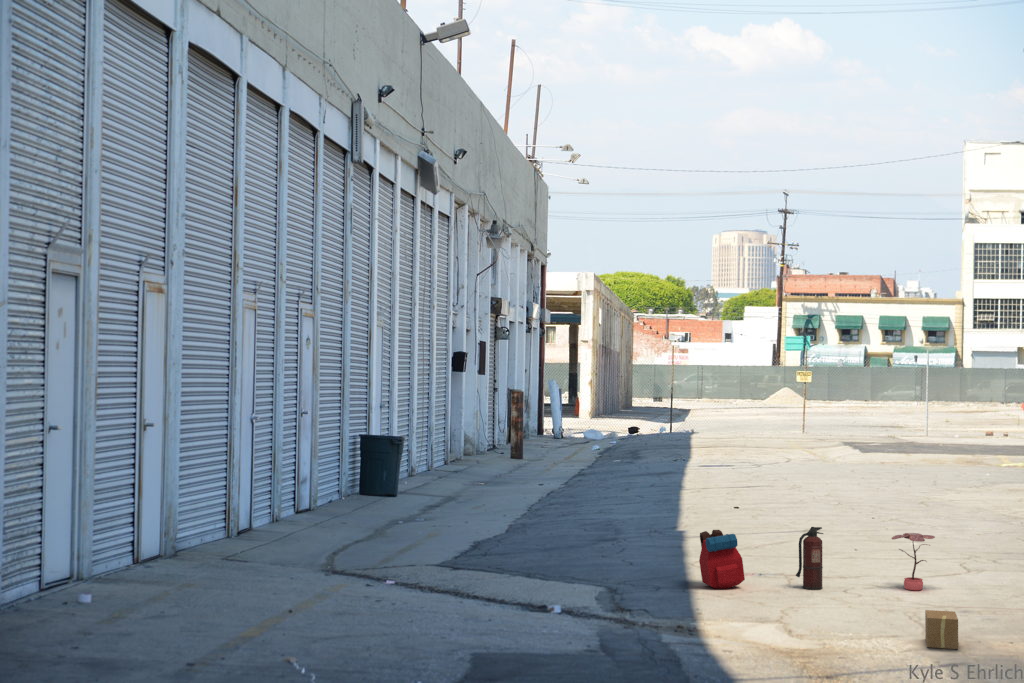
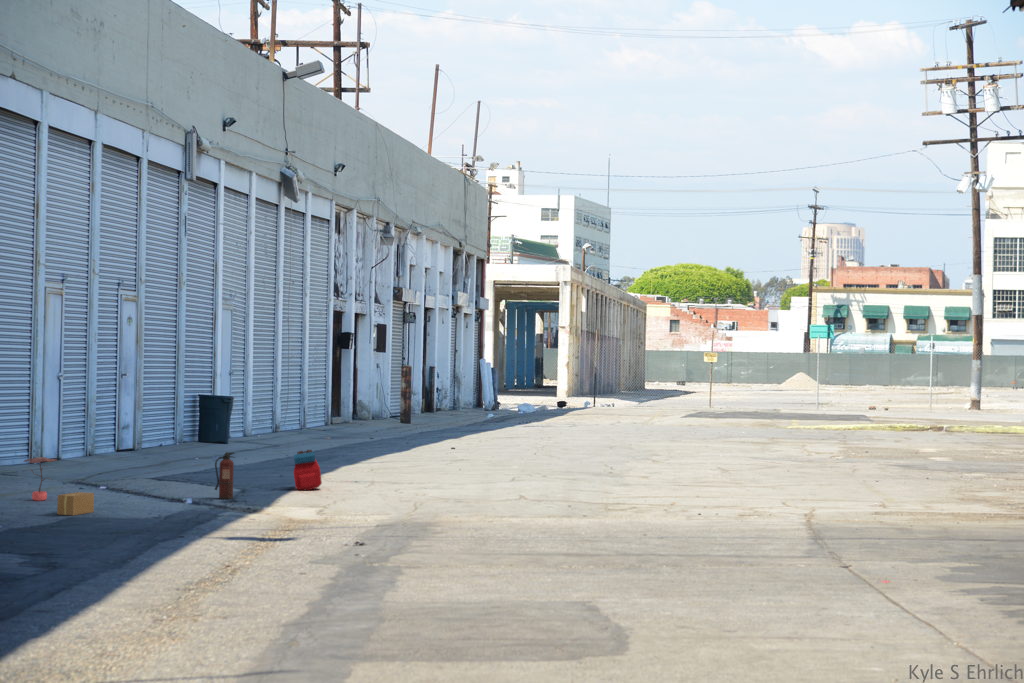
fire extinguisher: present [796,527,823,590] -> present [215,452,234,499]
potted plant: present [892,533,935,590] -> present [24,457,56,501]
cardboard box: present [925,610,958,649] -> present [57,492,94,515]

